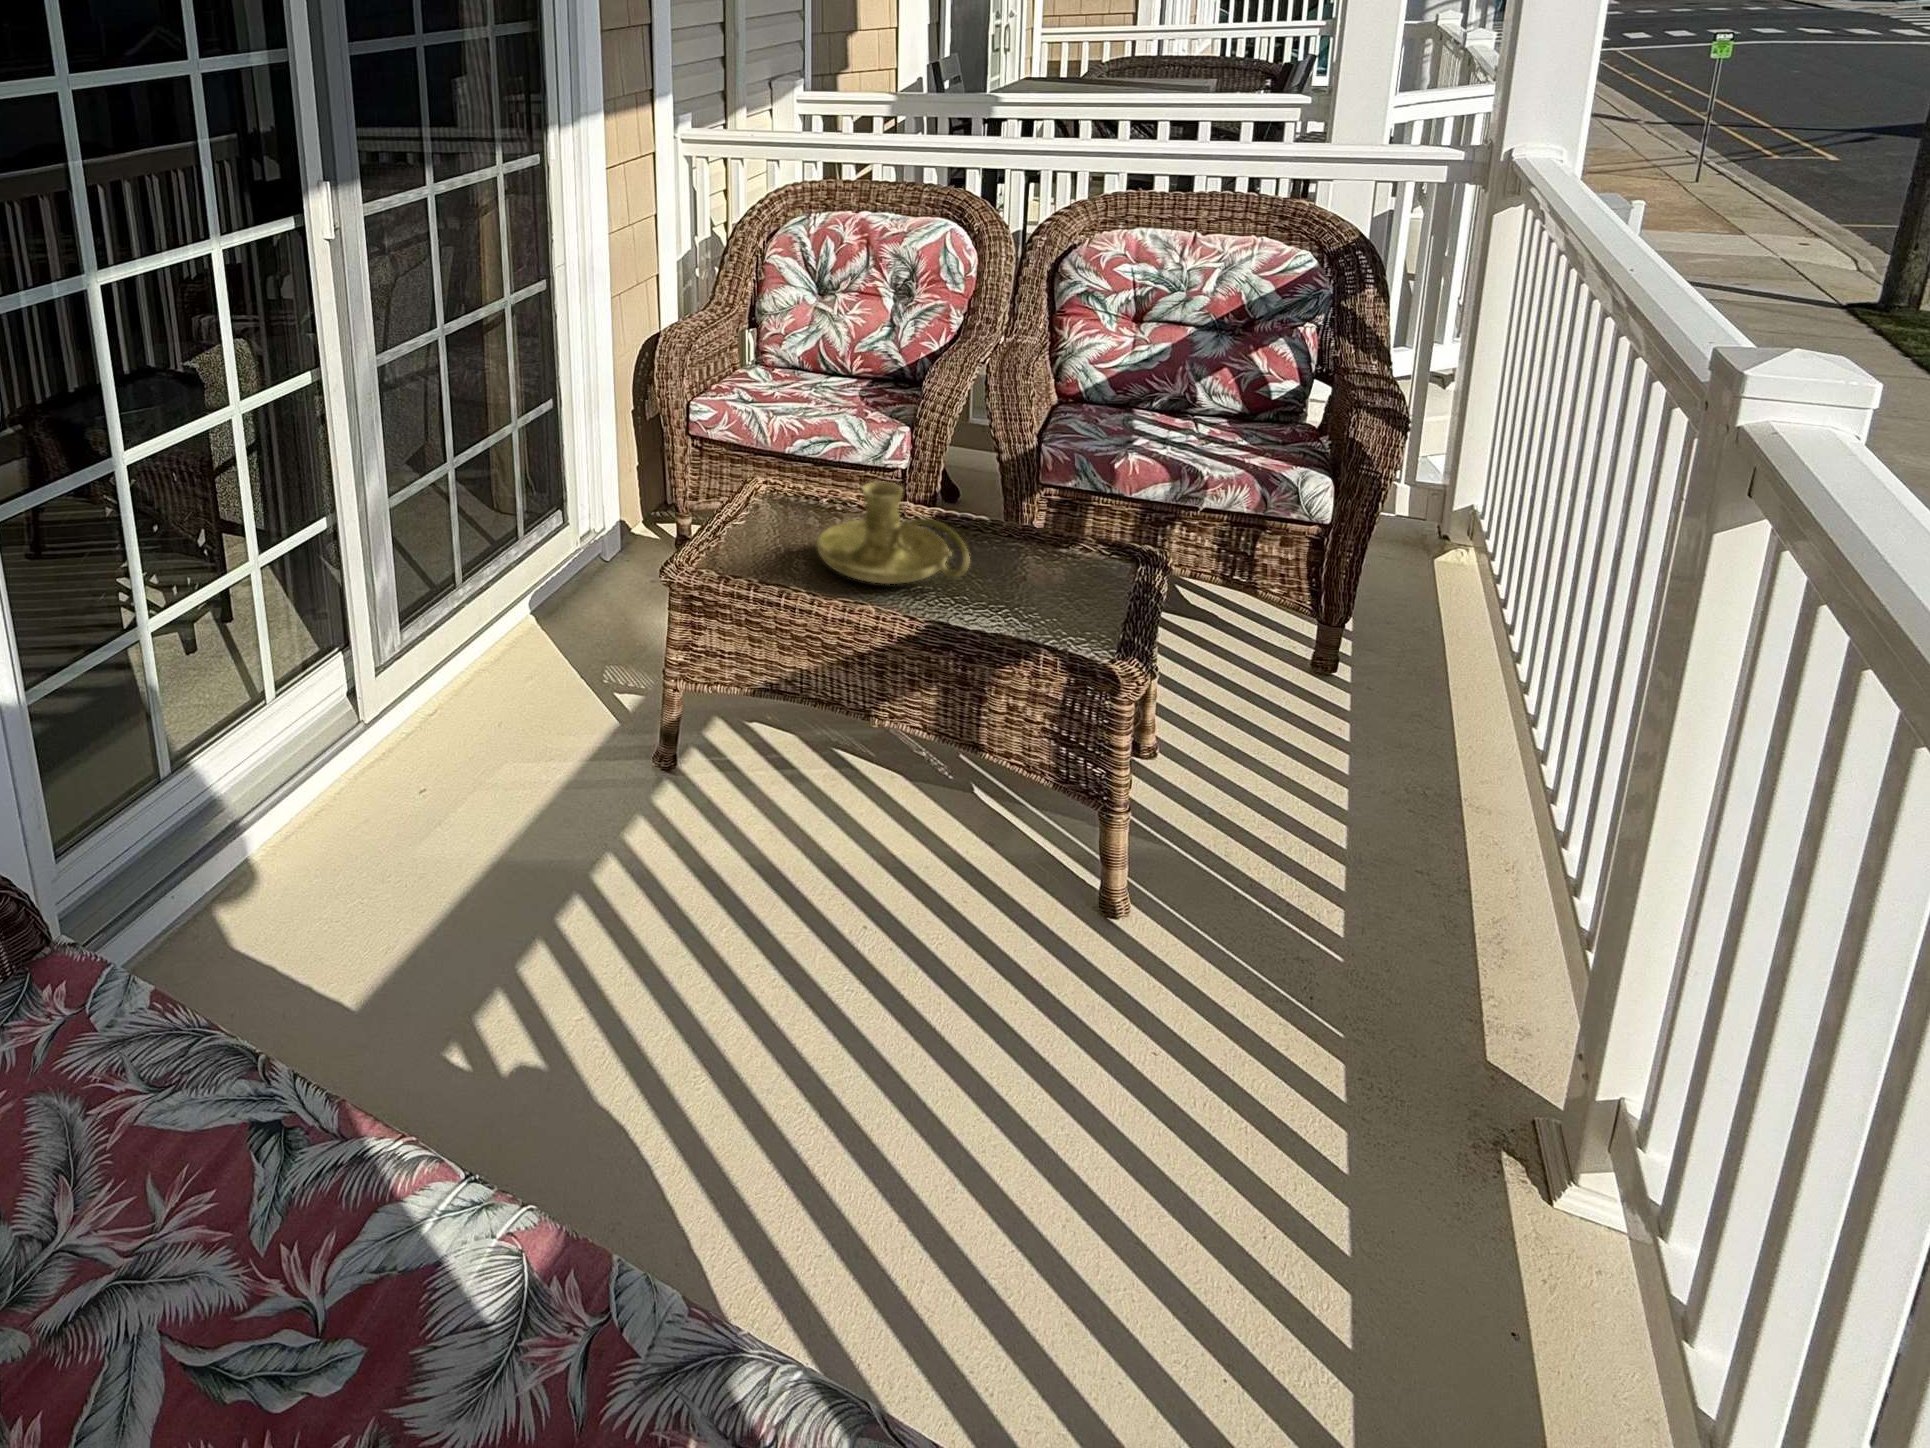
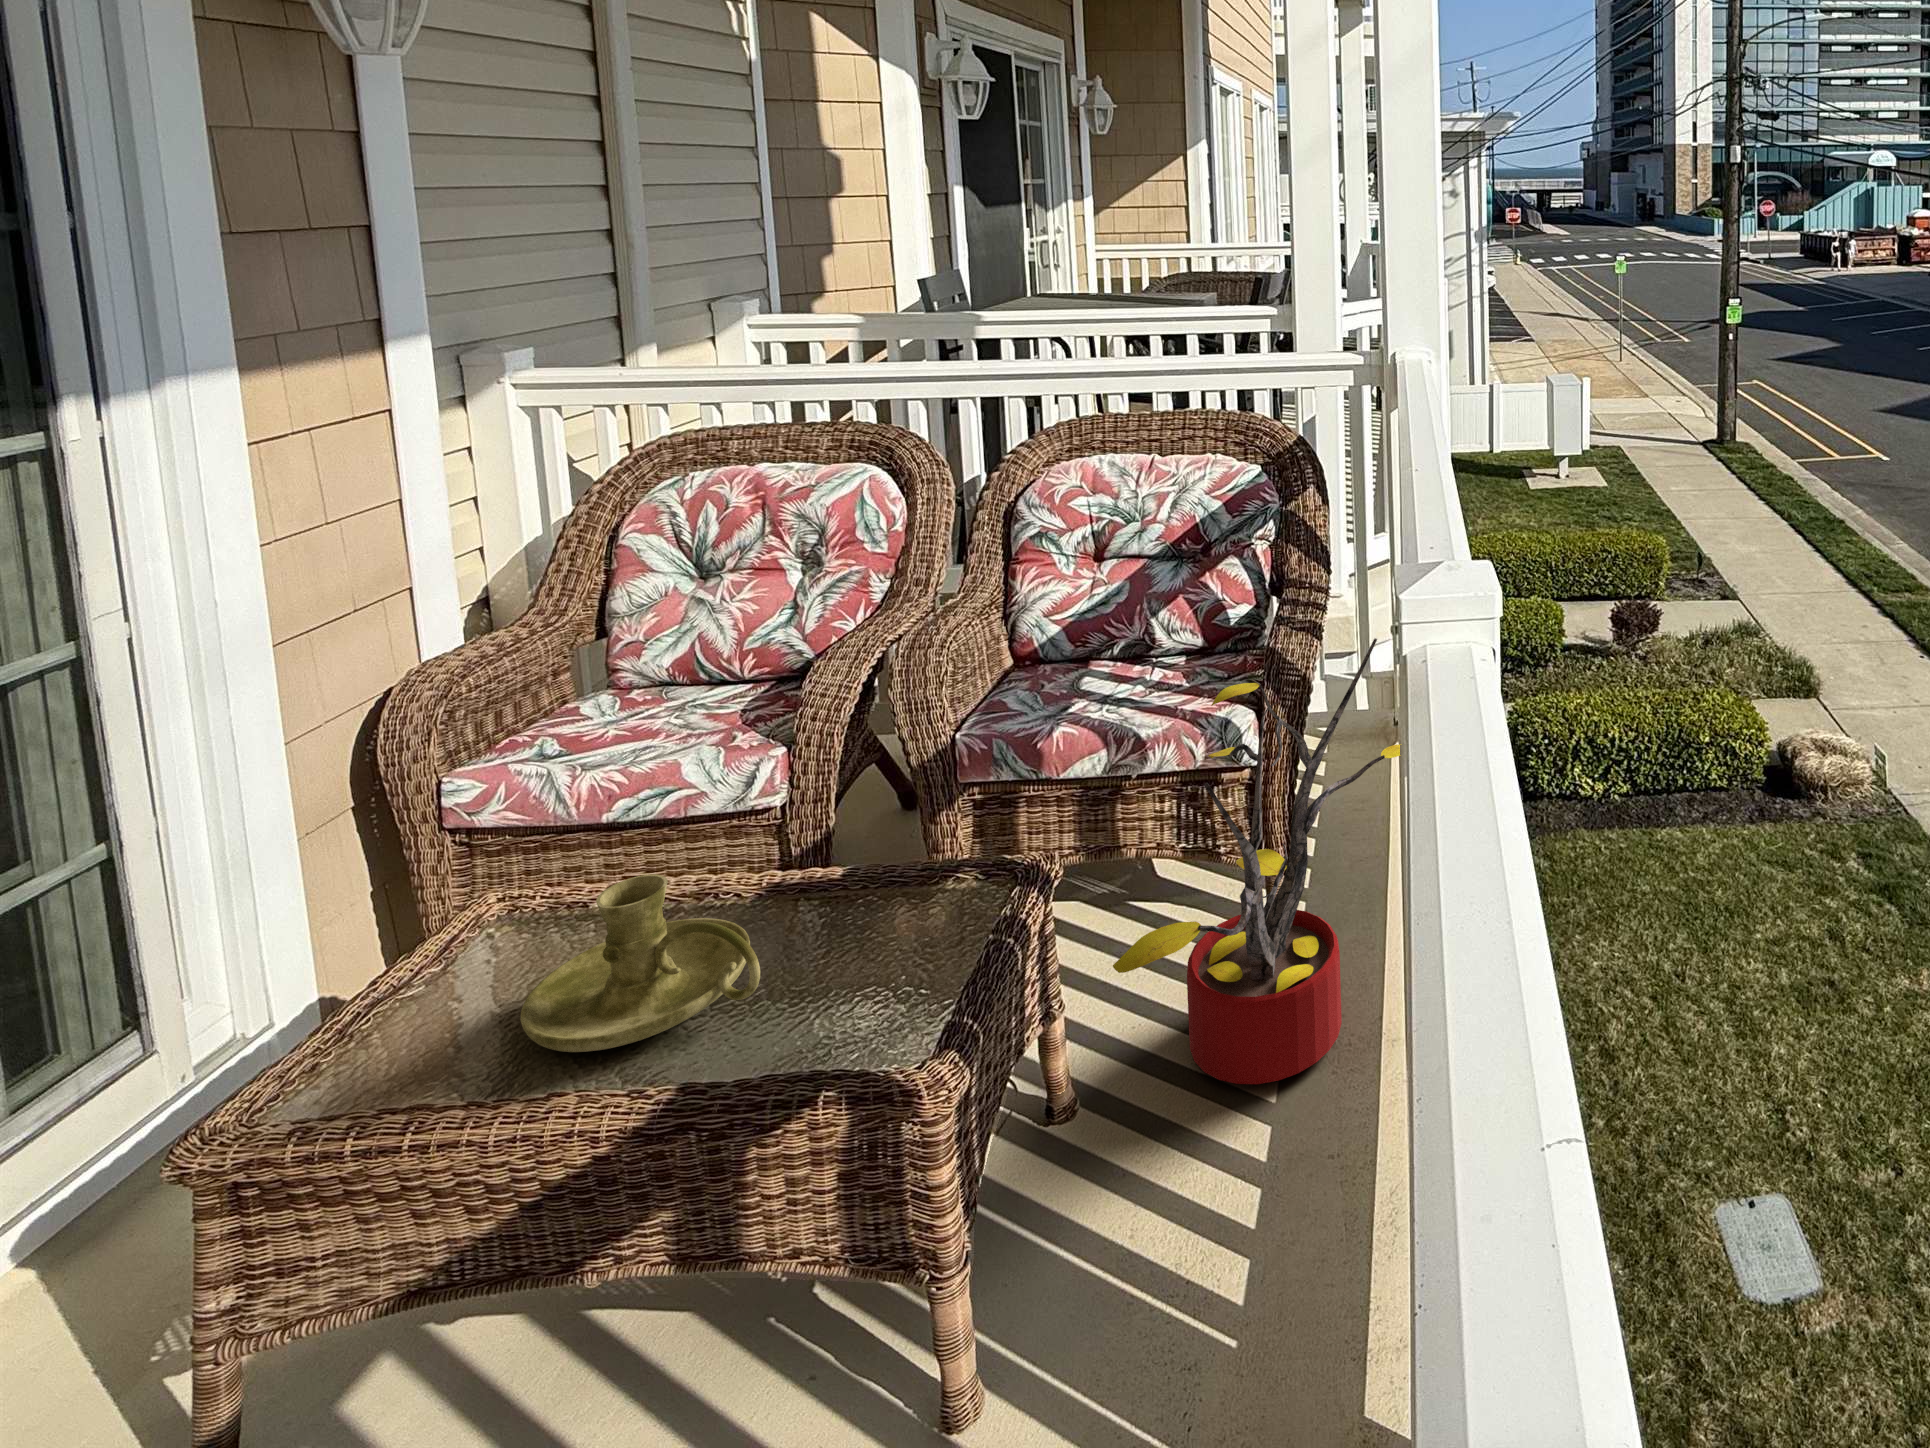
decorative plant: none [1218,428,1498,784] -> present [1113,638,1400,1084]

